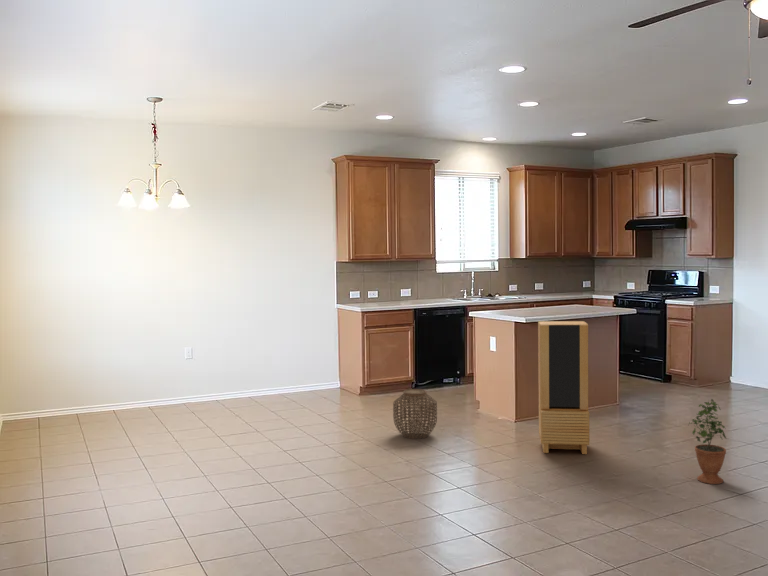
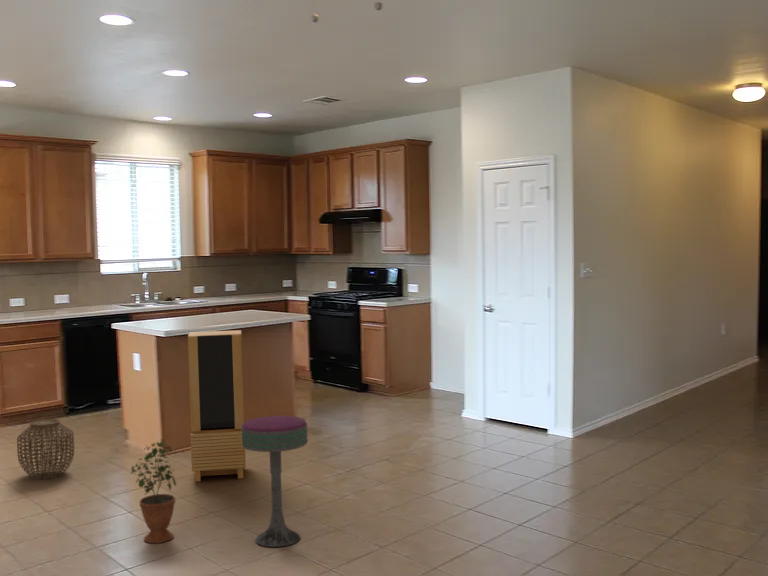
potted plant: present [691,399,726,484] -> present [131,439,176,543]
bar stool: none [614,400,679,522] -> present [241,416,308,547]

